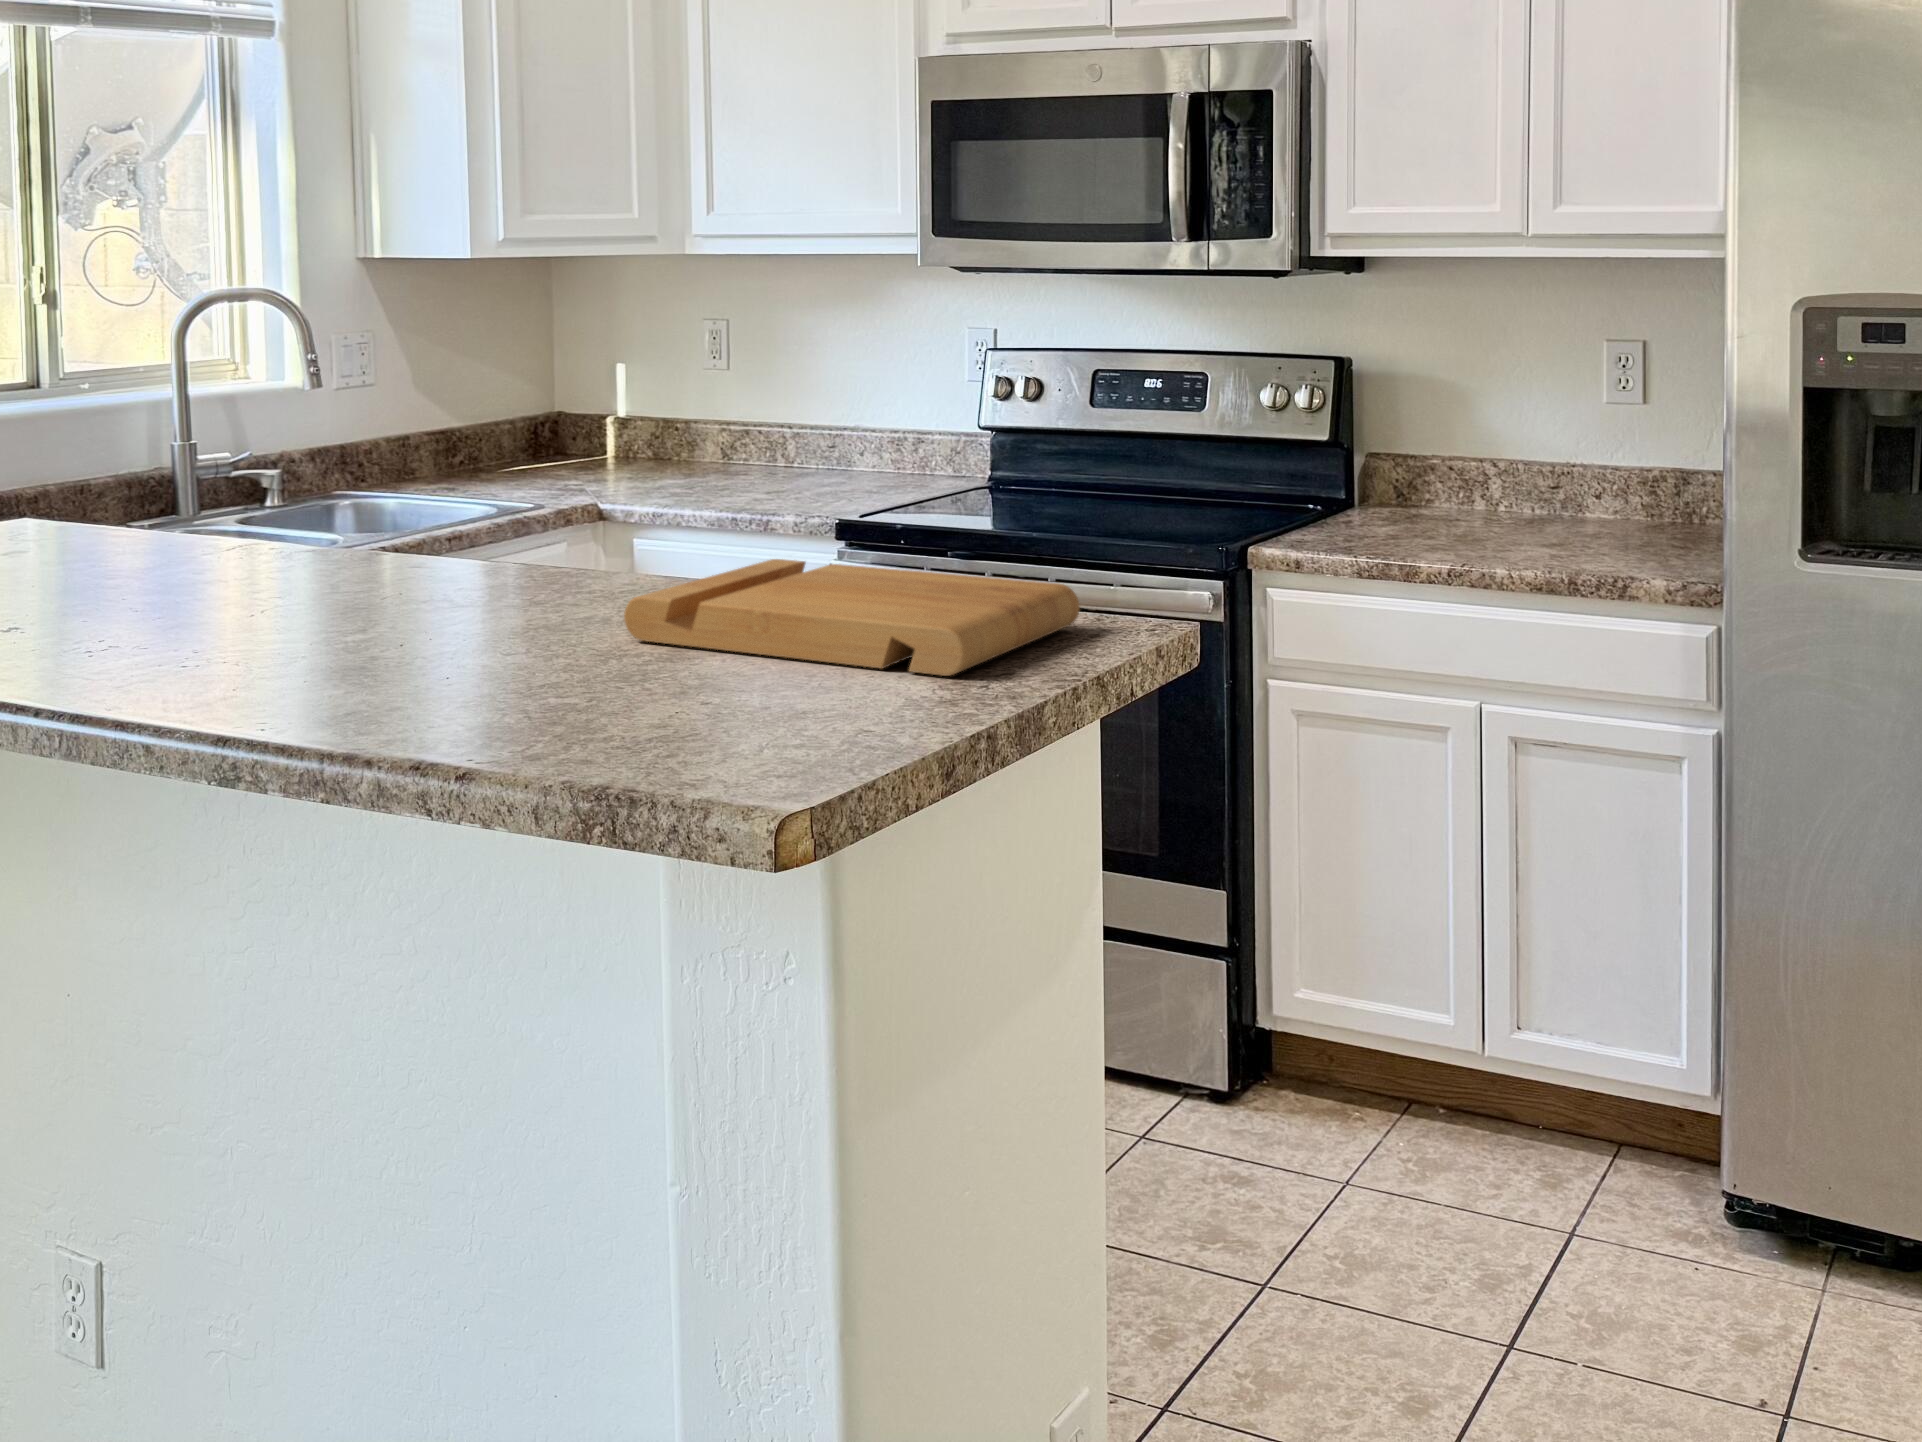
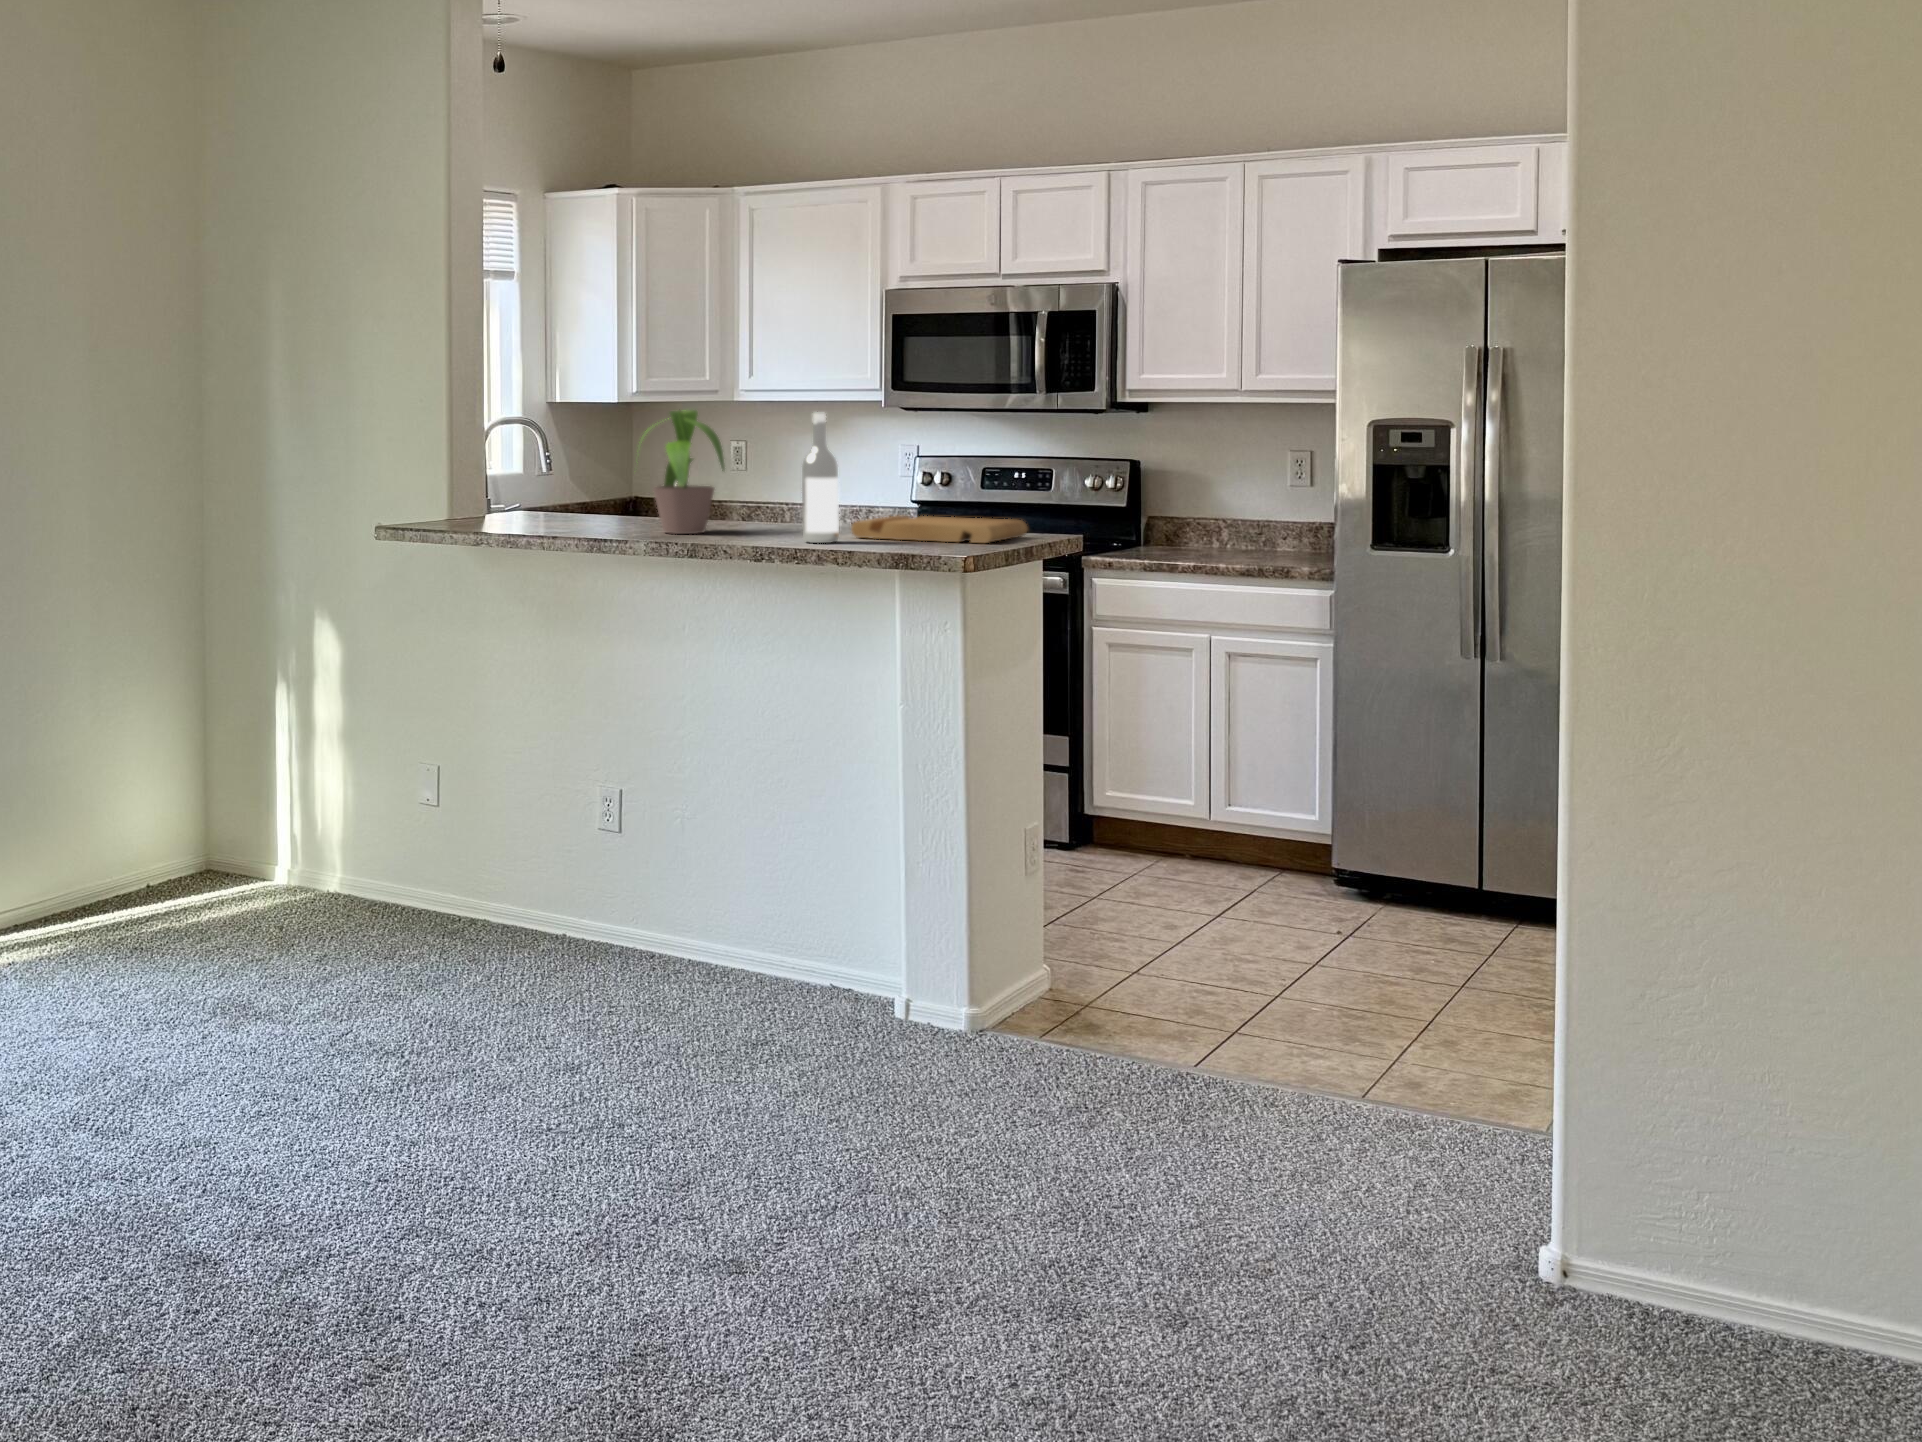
potted plant: none [75,294,381,620] -> present [638,410,725,534]
wine bottle: none [451,312,557,681] -> present [802,413,839,543]

